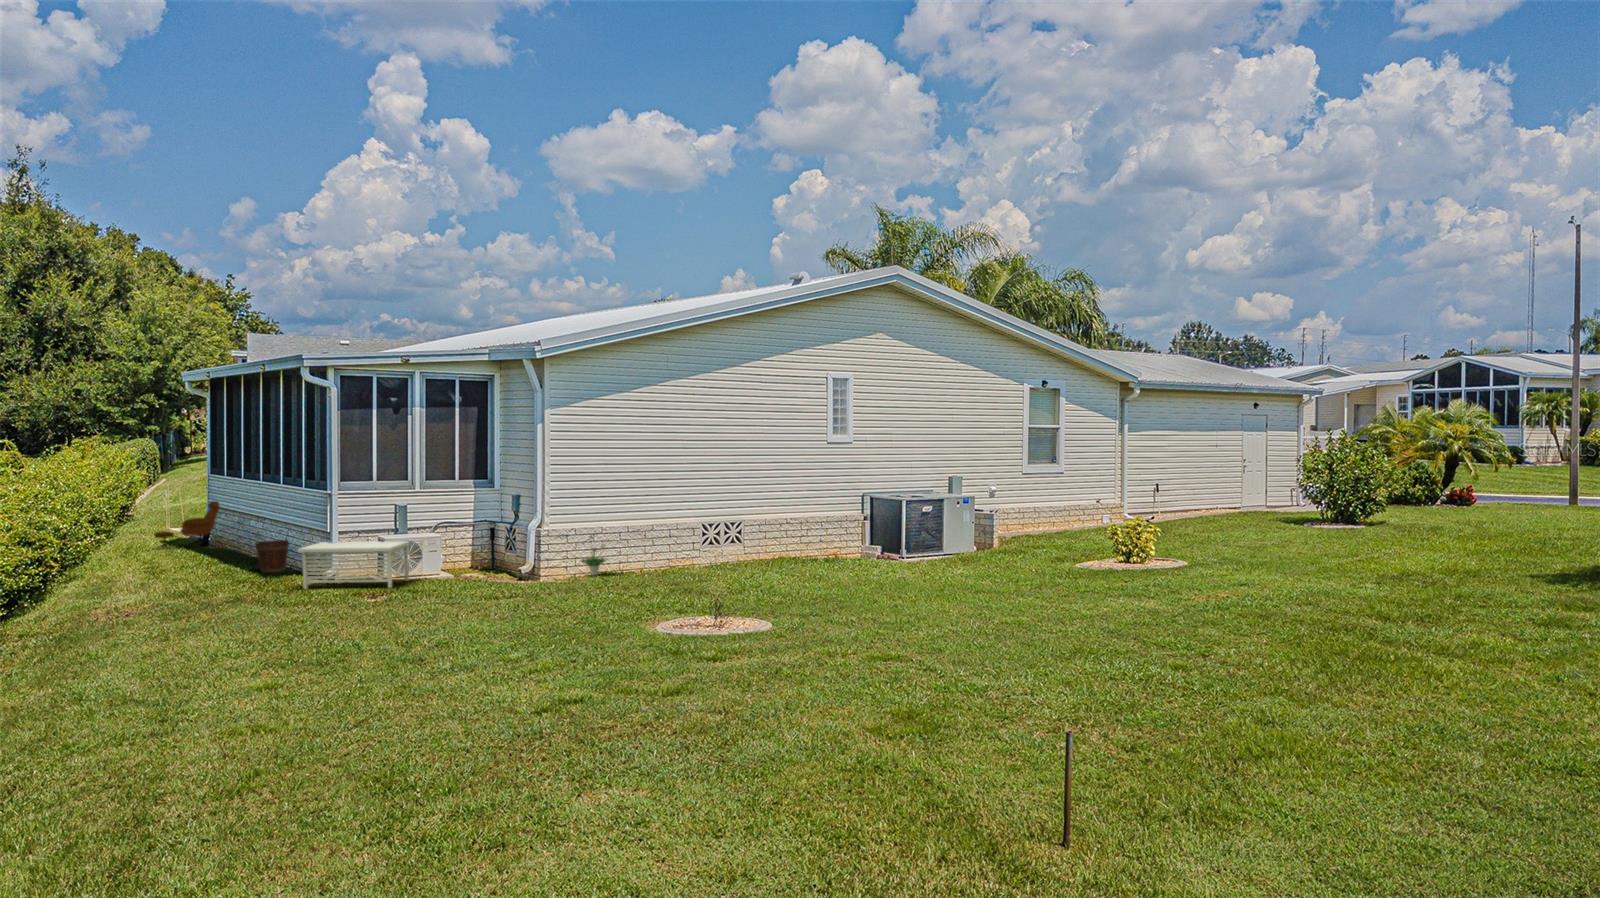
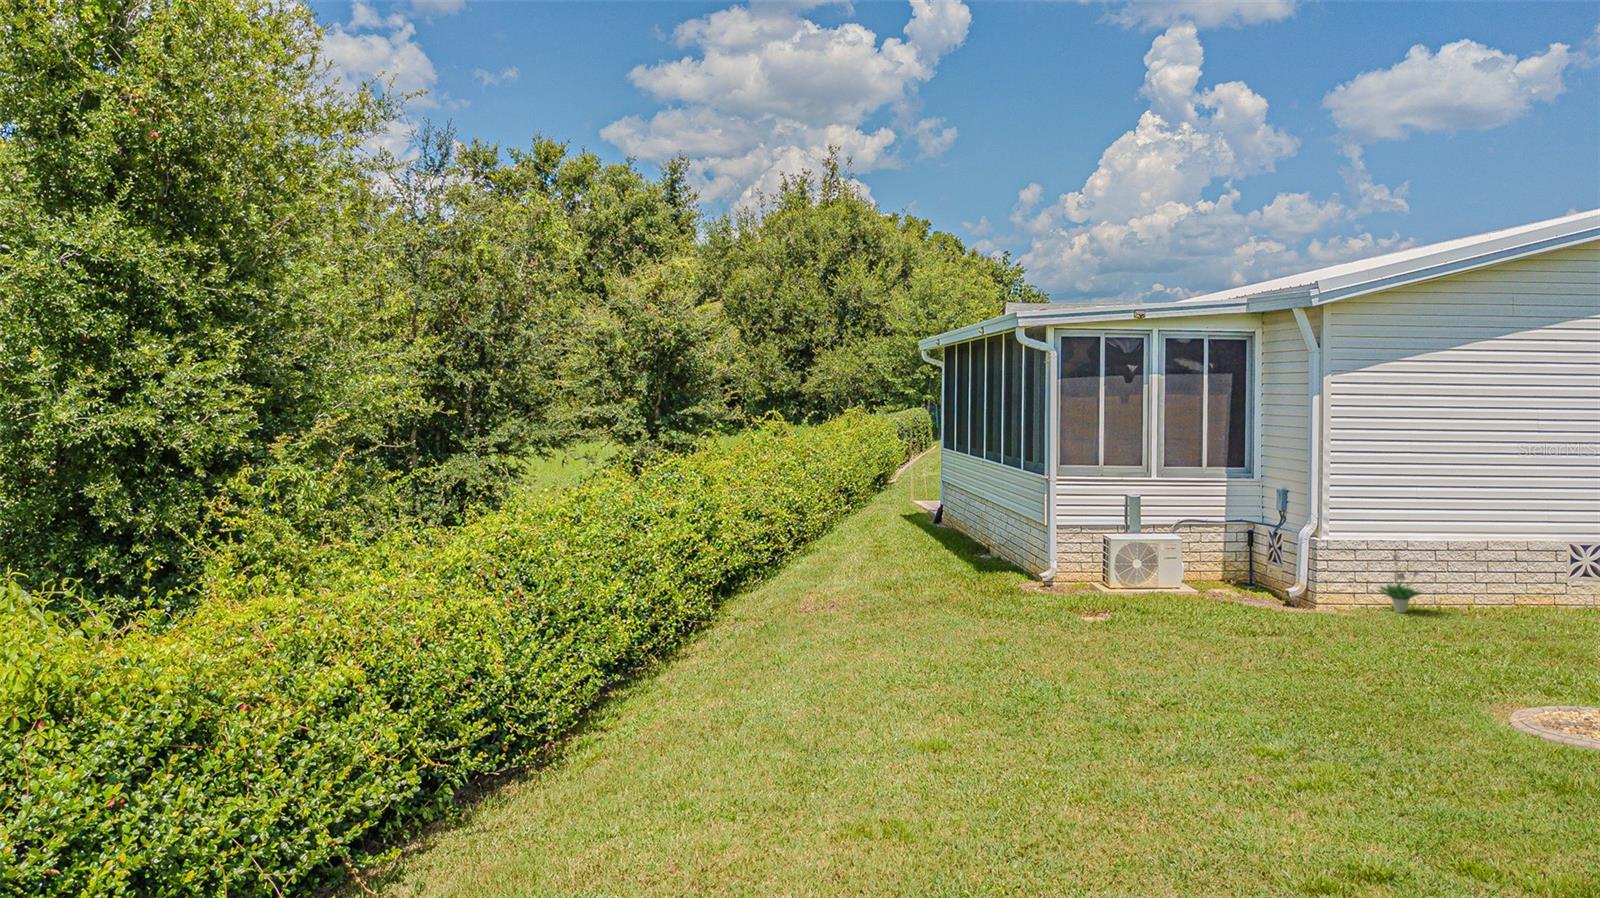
lounge chair: present [154,501,220,547] -> none [895,476,956,524]
bucket: present [255,540,289,573] -> none [976,527,1010,564]
storage bench: present [298,541,410,589] -> none [1011,536,1141,601]

